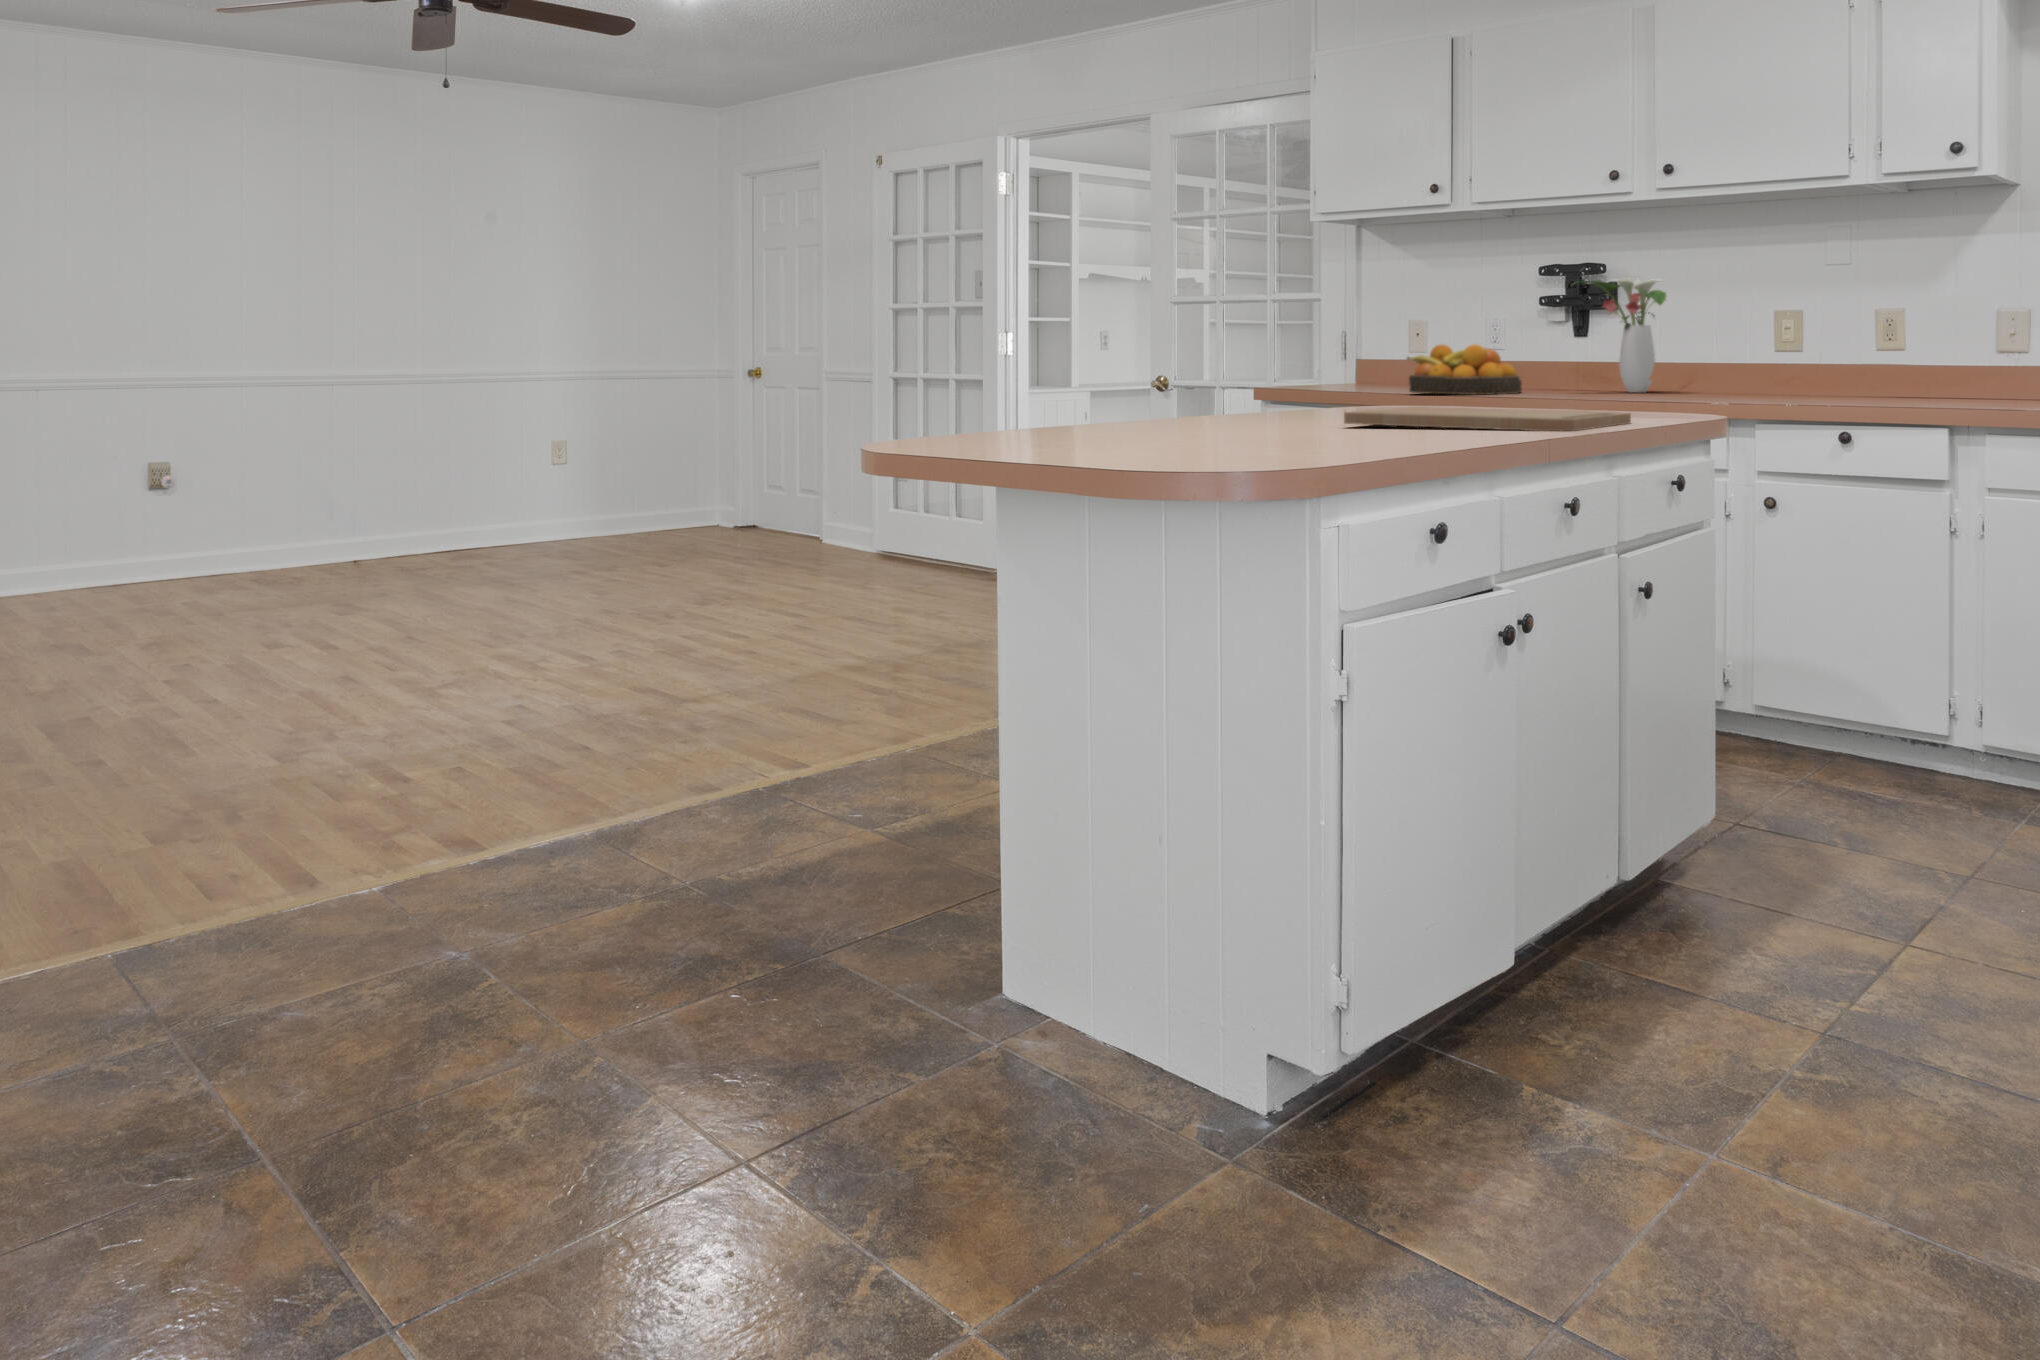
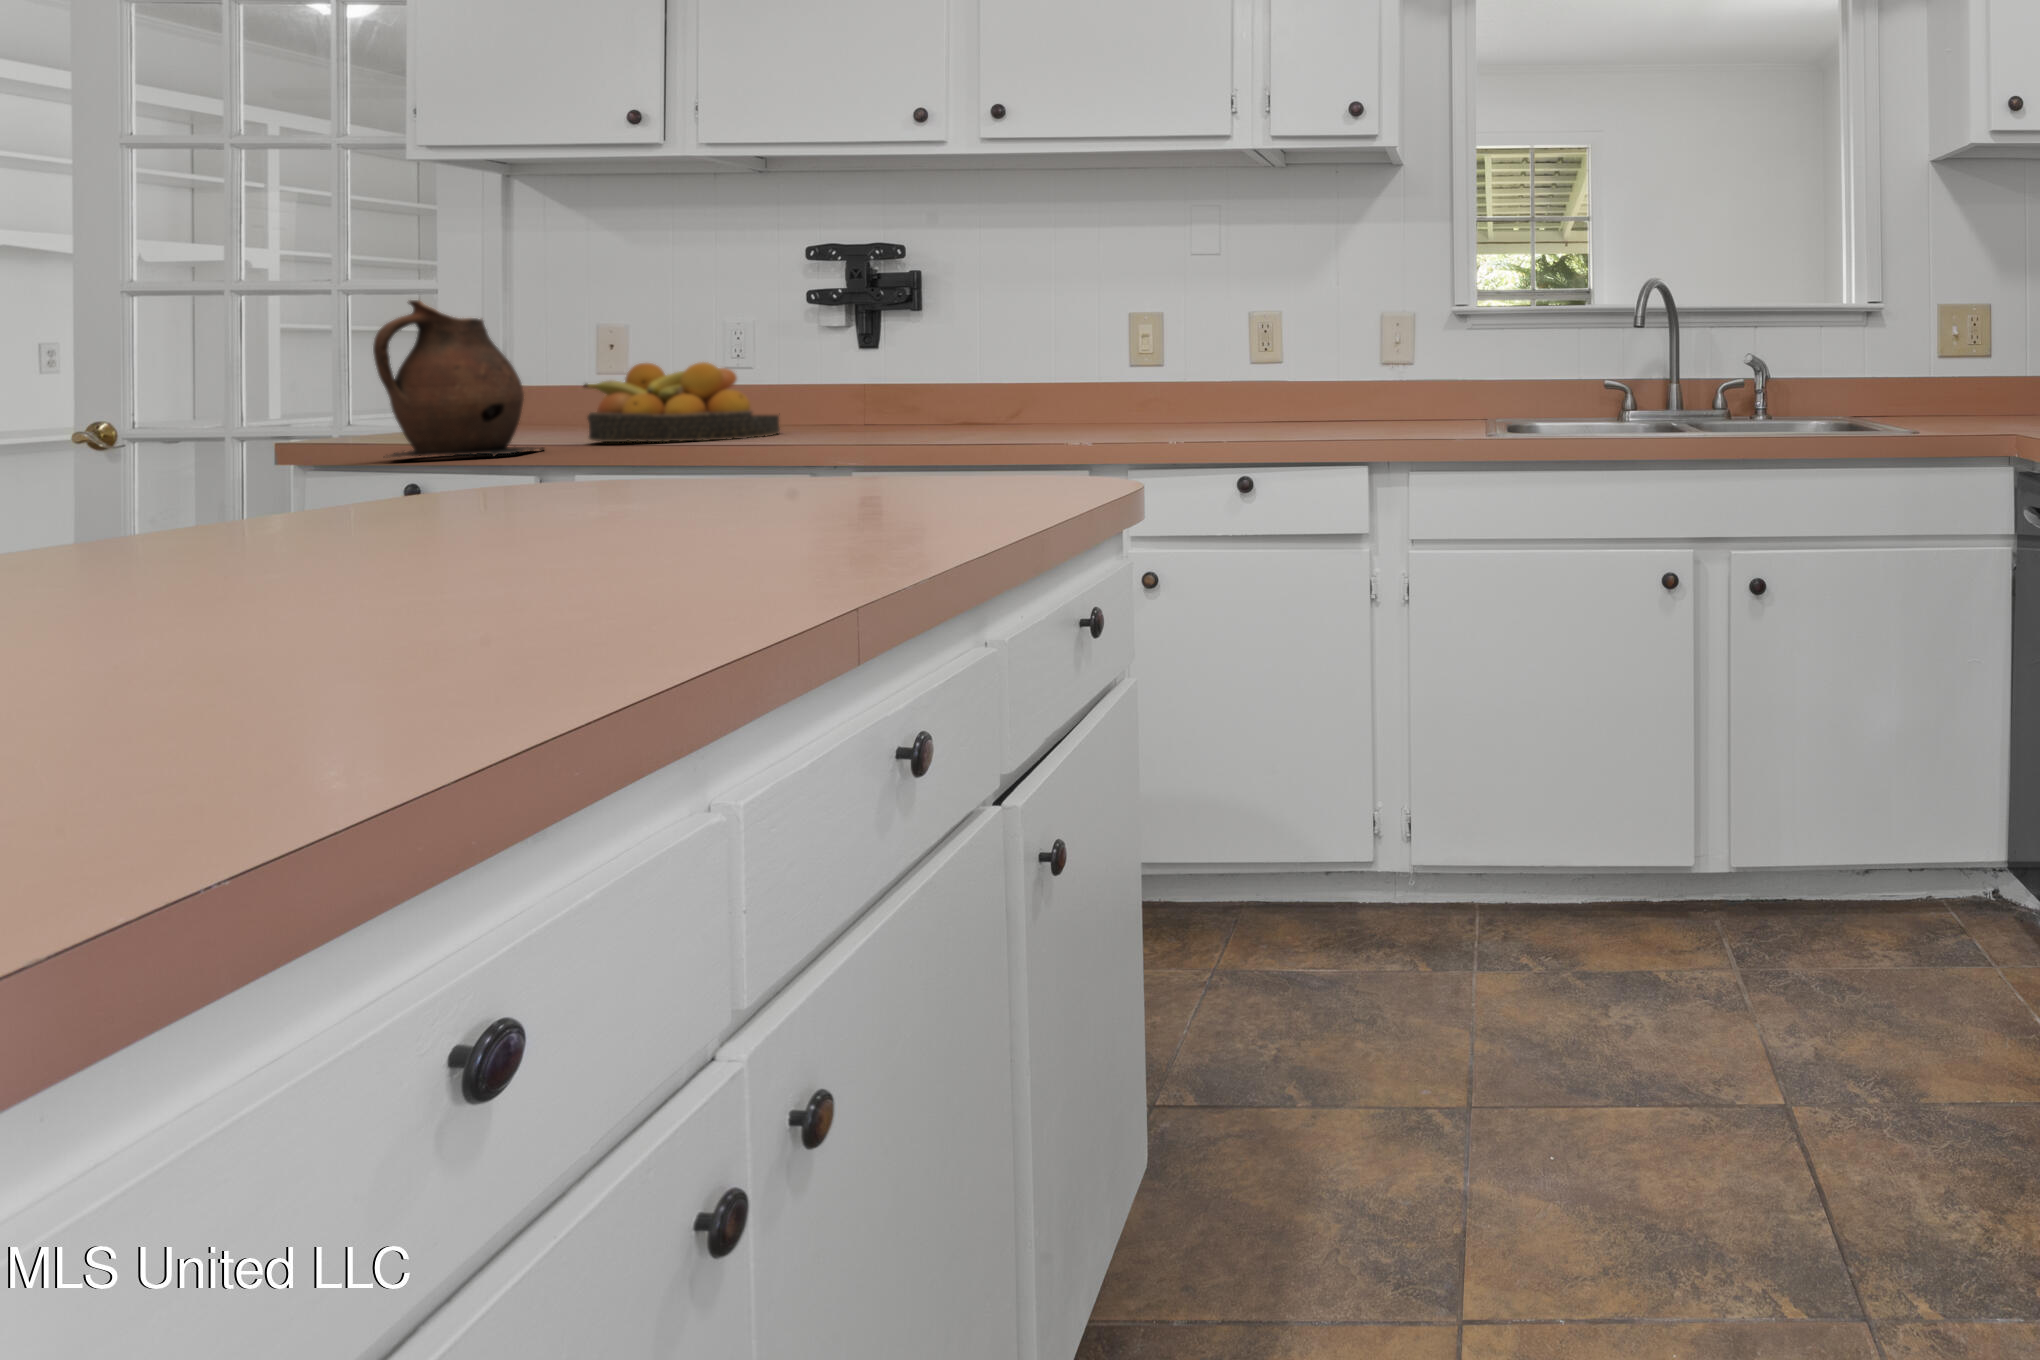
flower arrangement: present [1587,278,1666,393] -> none [855,263,995,428]
ceramic pitcher: none [1305,307,1387,398] -> present [373,300,544,457]
cutting board: present [1344,407,1631,431] -> none [354,494,1023,569]

